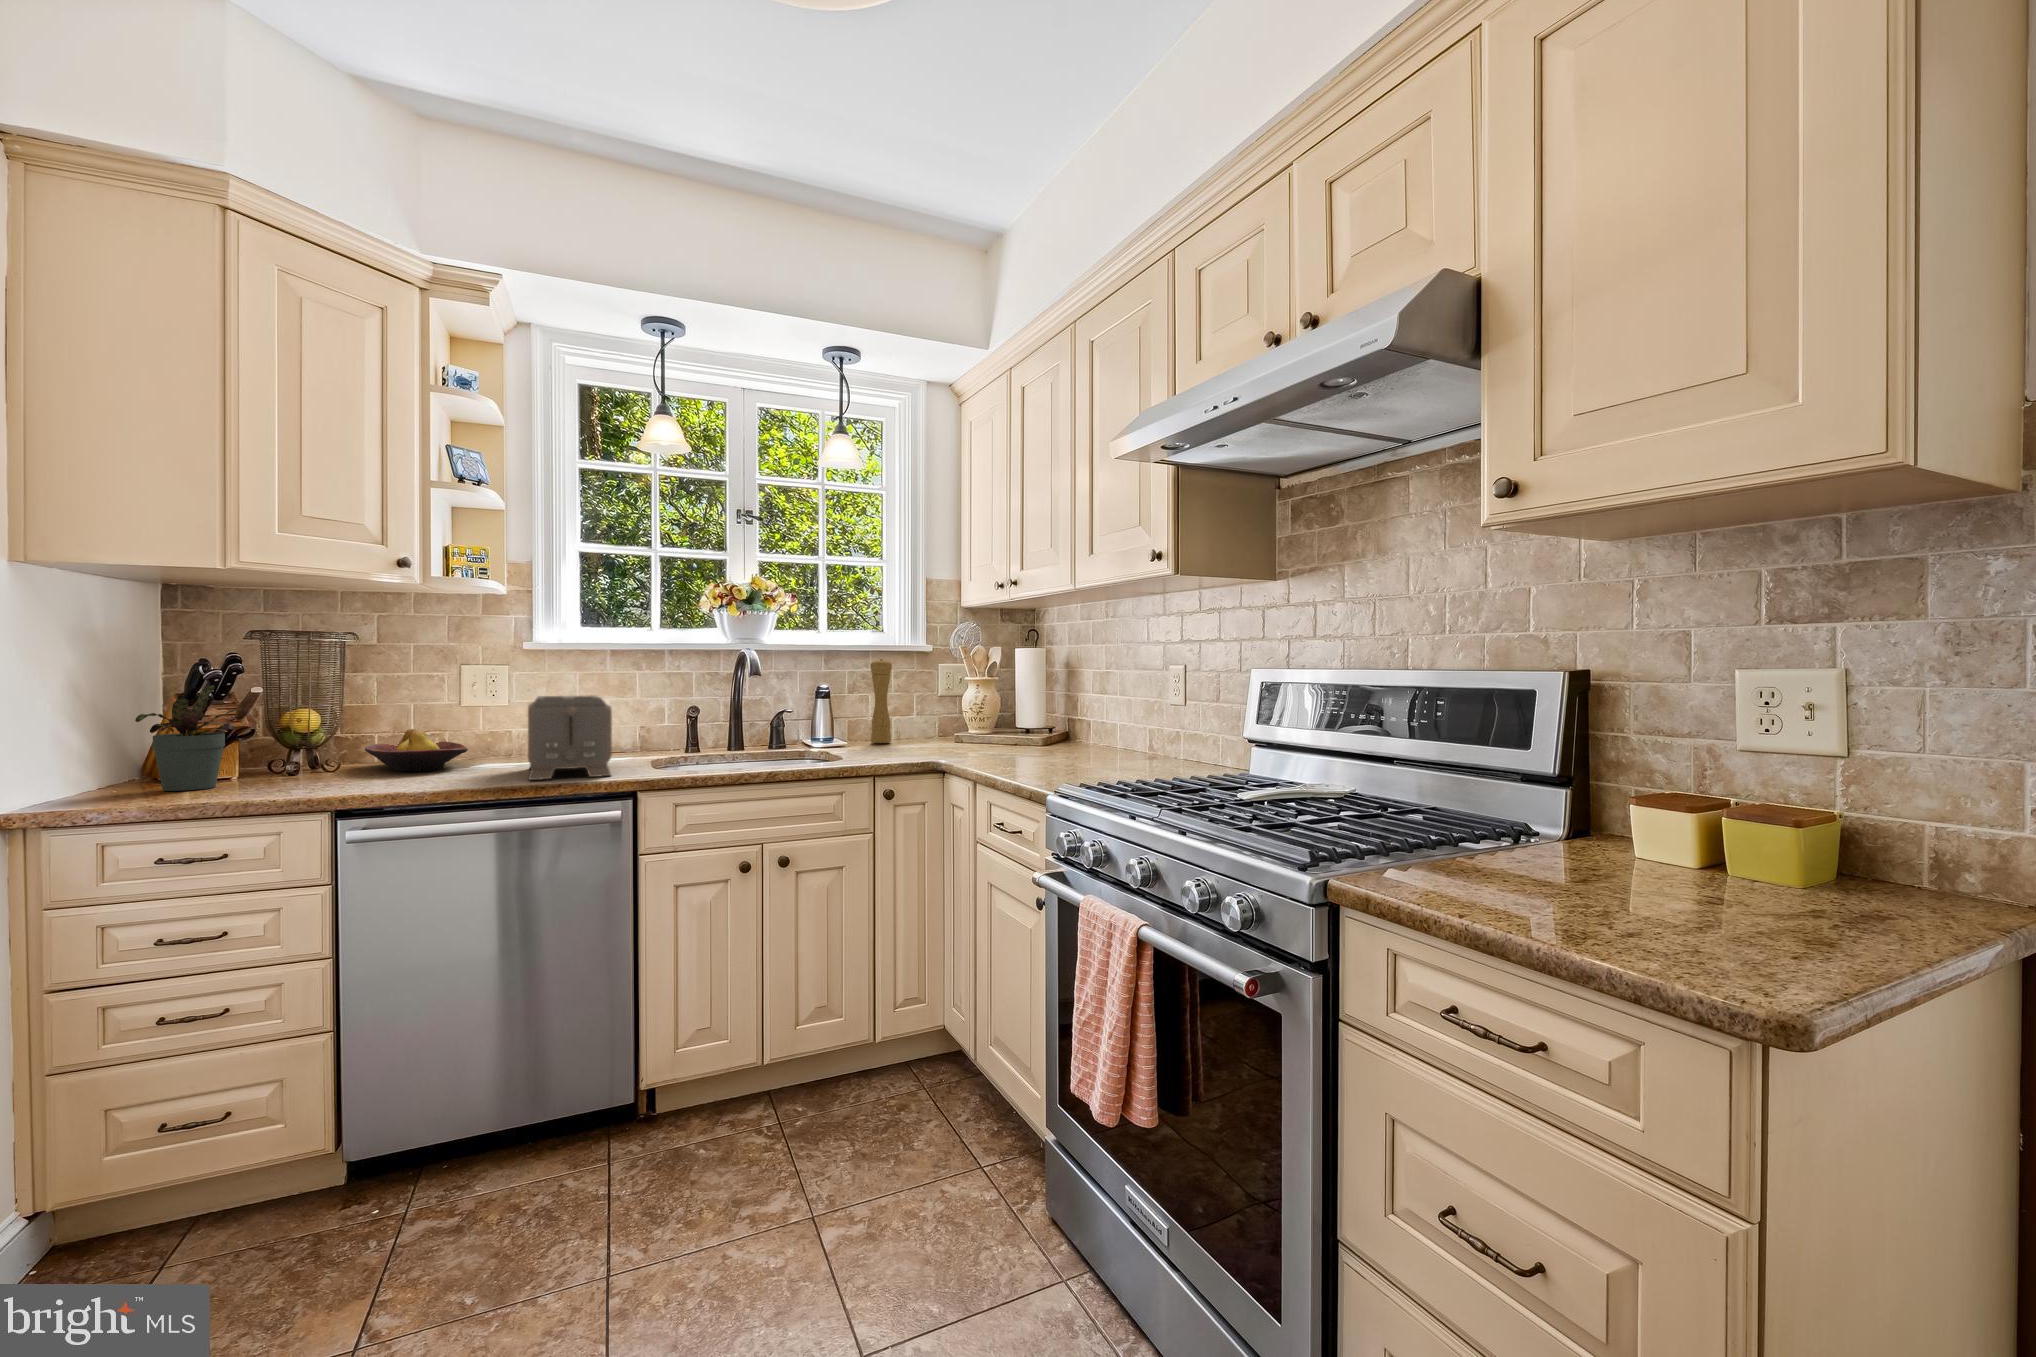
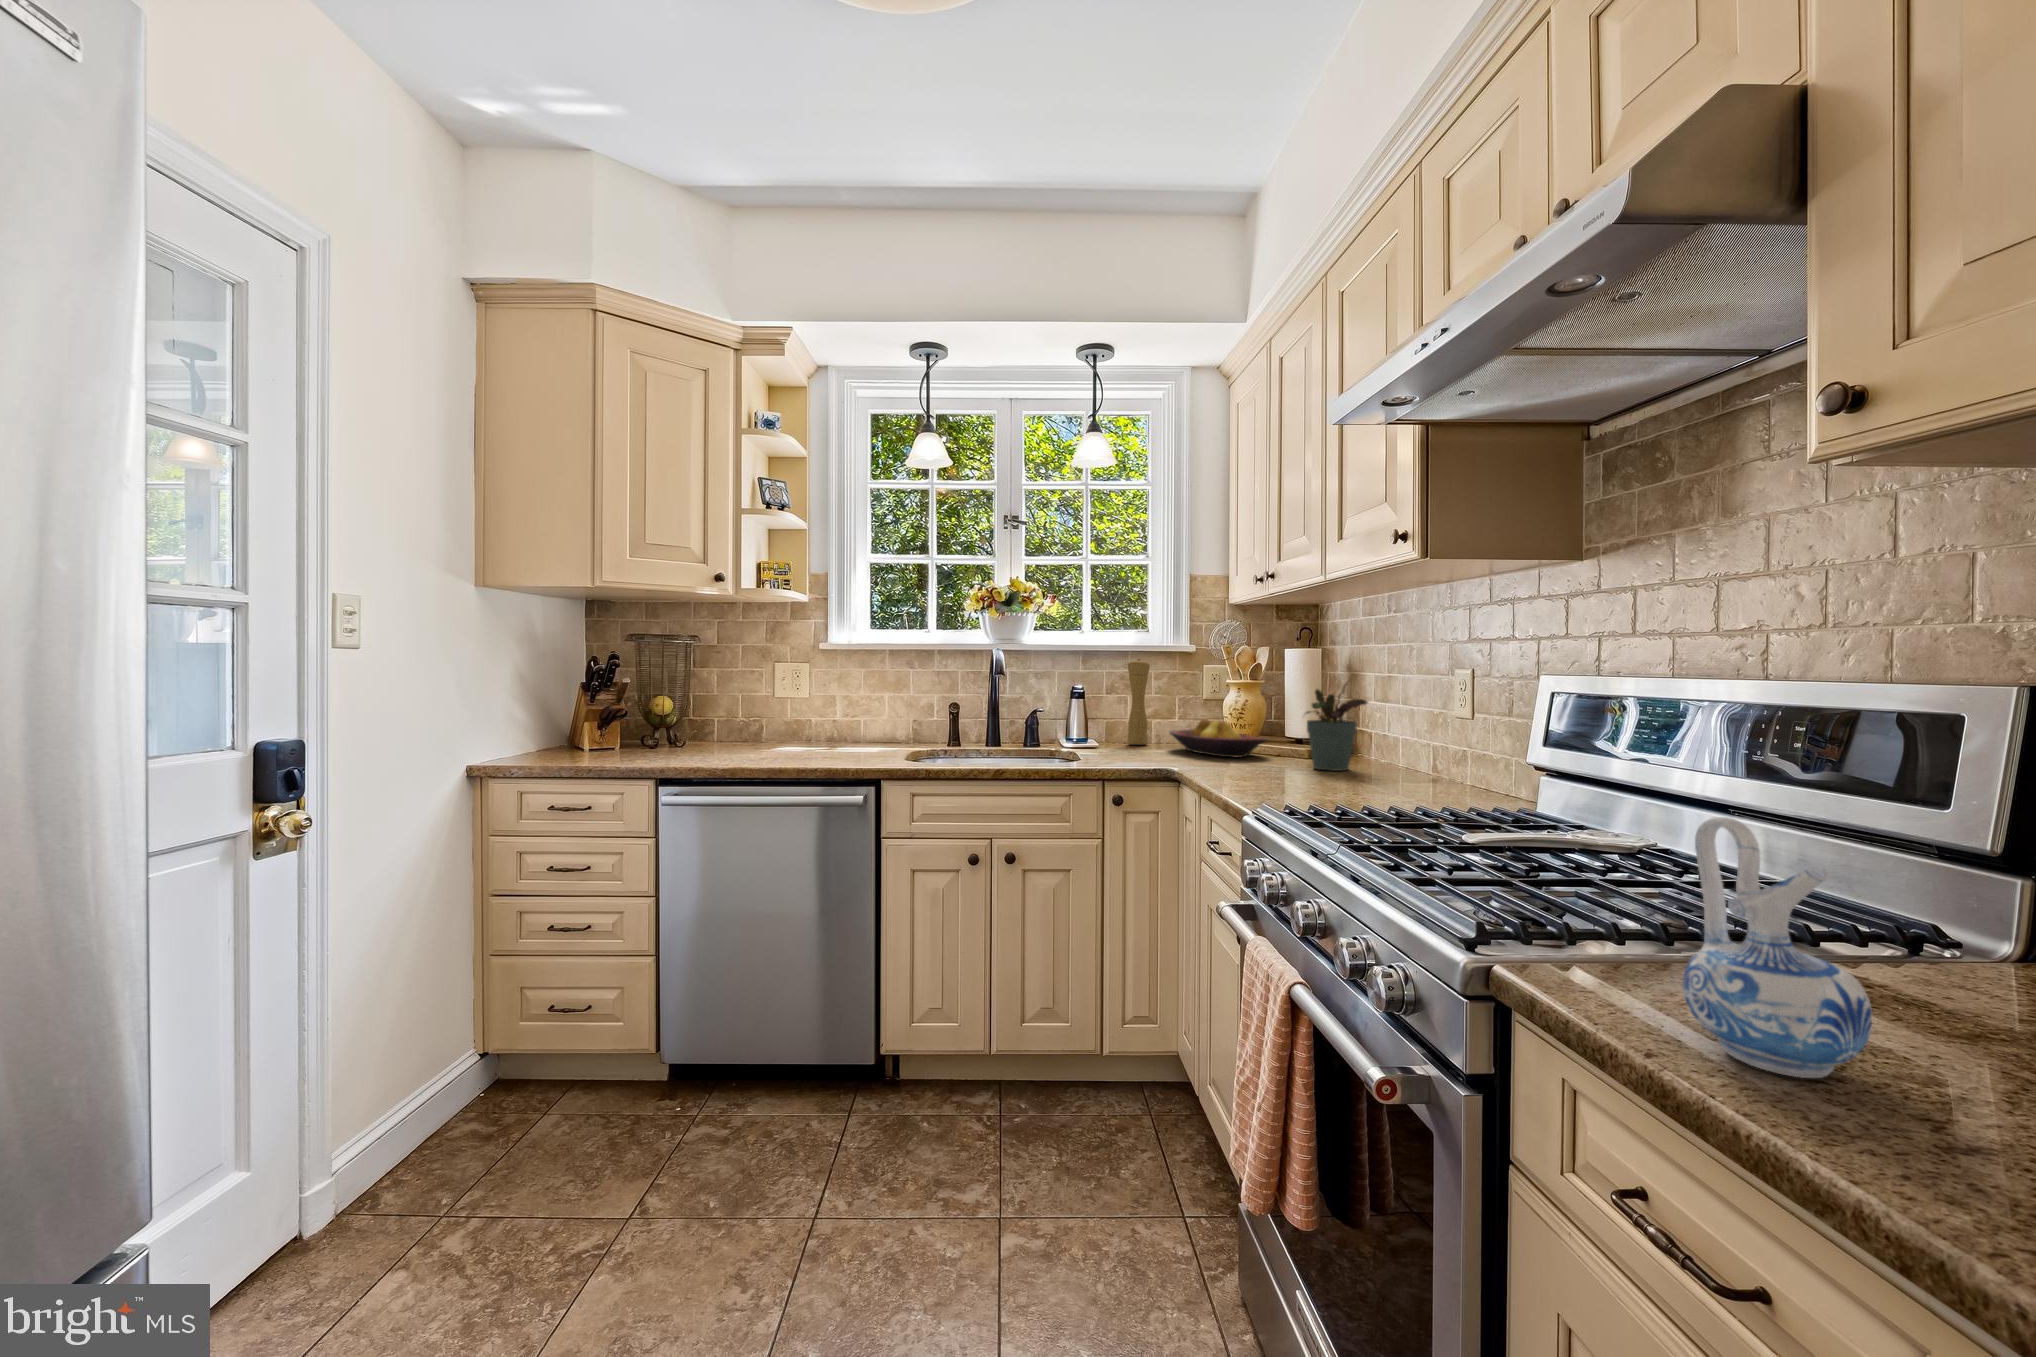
potted plant: present [135,685,240,791] -> present [1306,682,1367,771]
toaster: present [528,695,612,780] -> none [796,691,873,764]
fruit bowl: present [365,729,468,772] -> present [1170,719,1267,757]
ceramic pitcher: none [1461,754,1560,908] -> present [1683,817,1872,1078]

